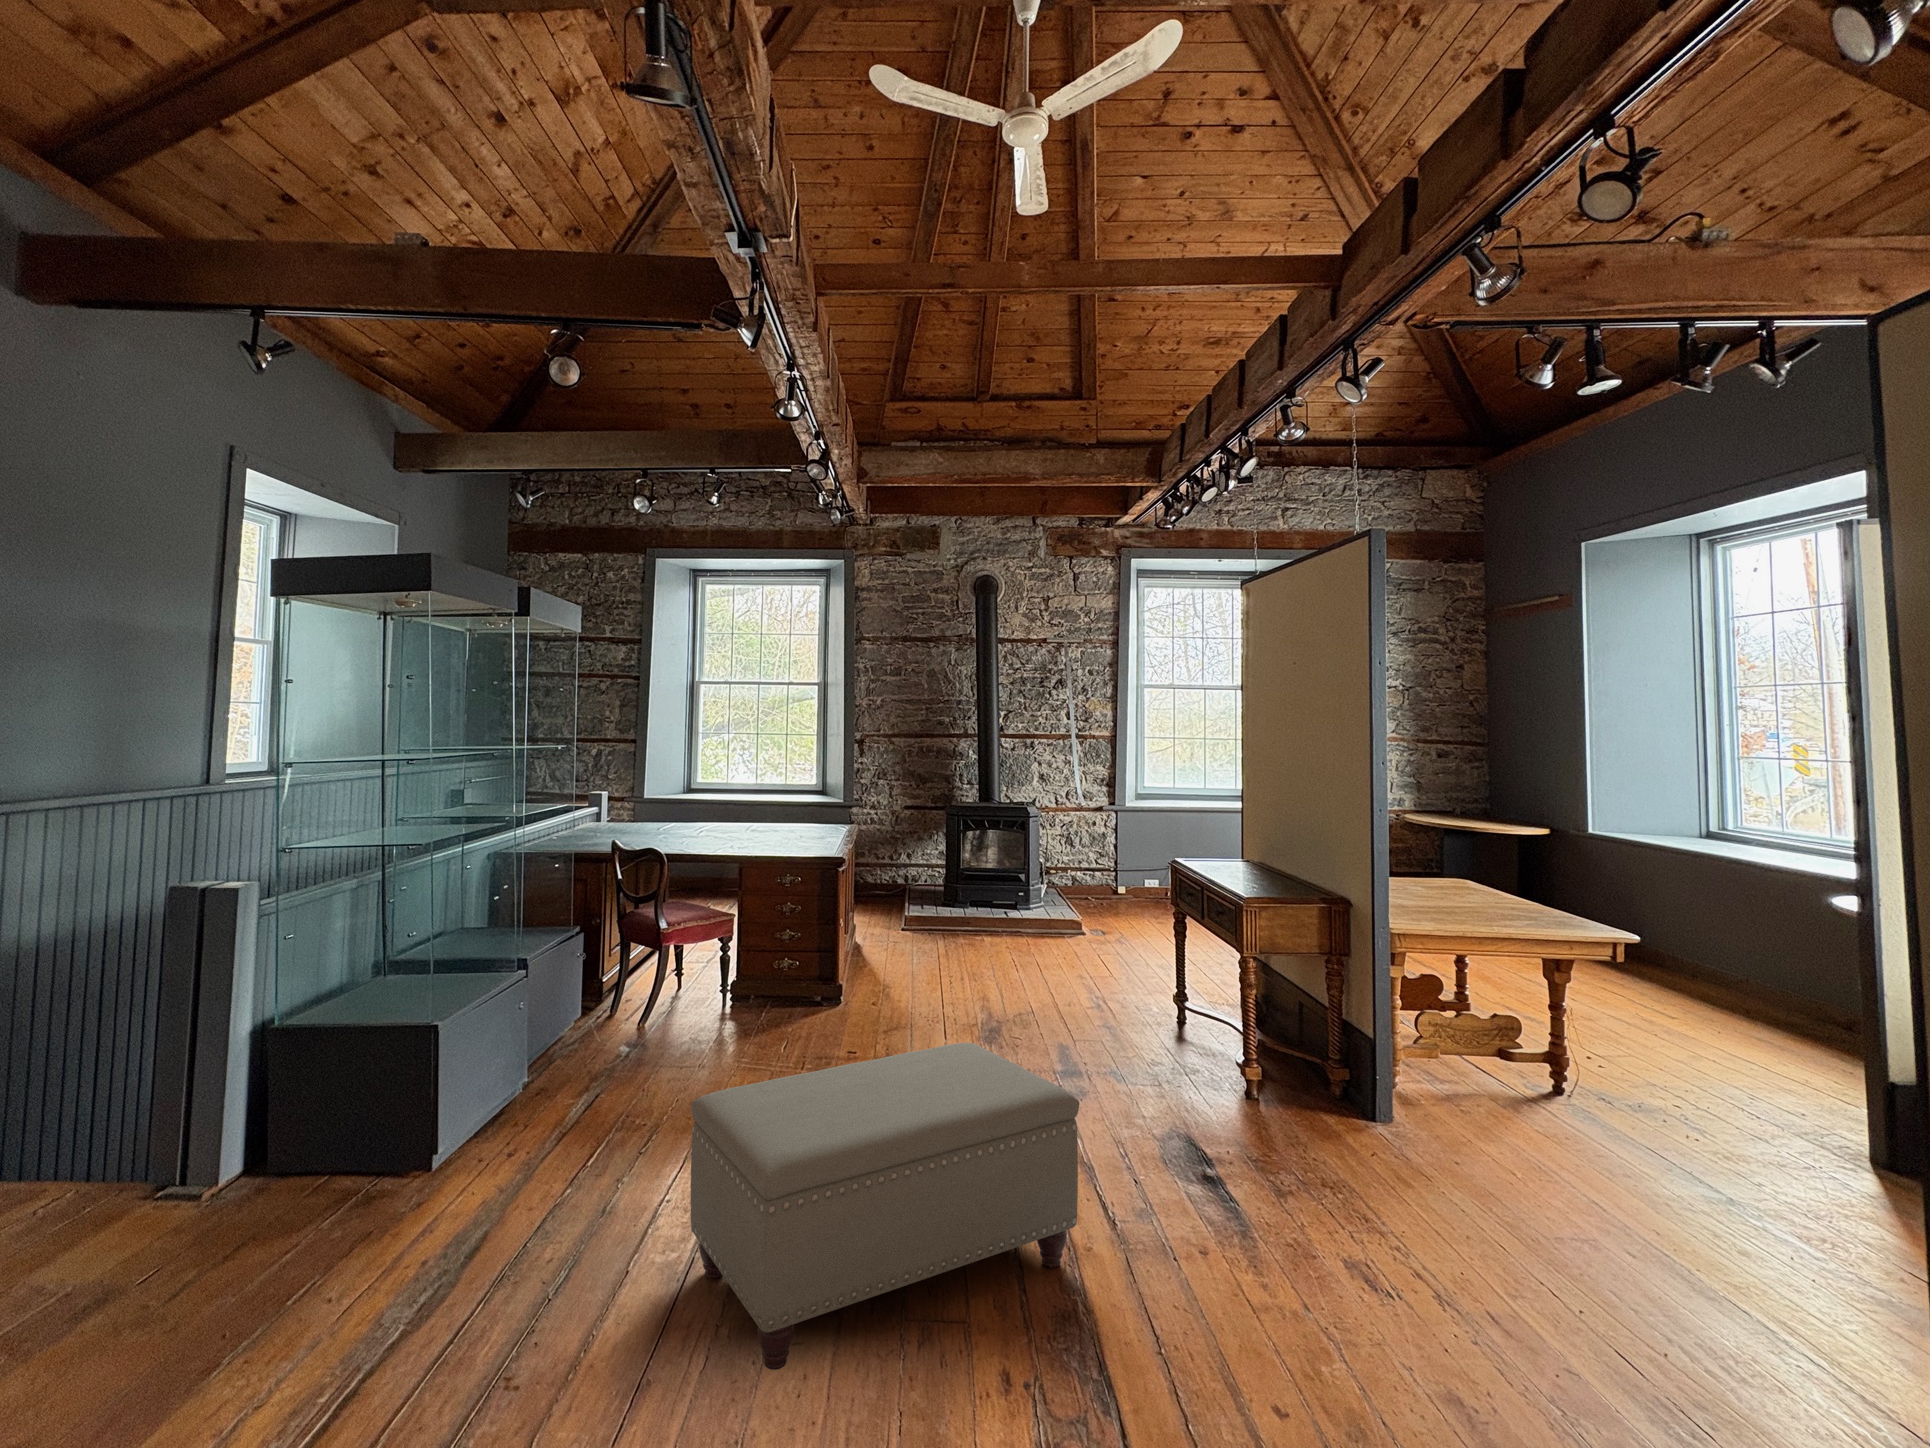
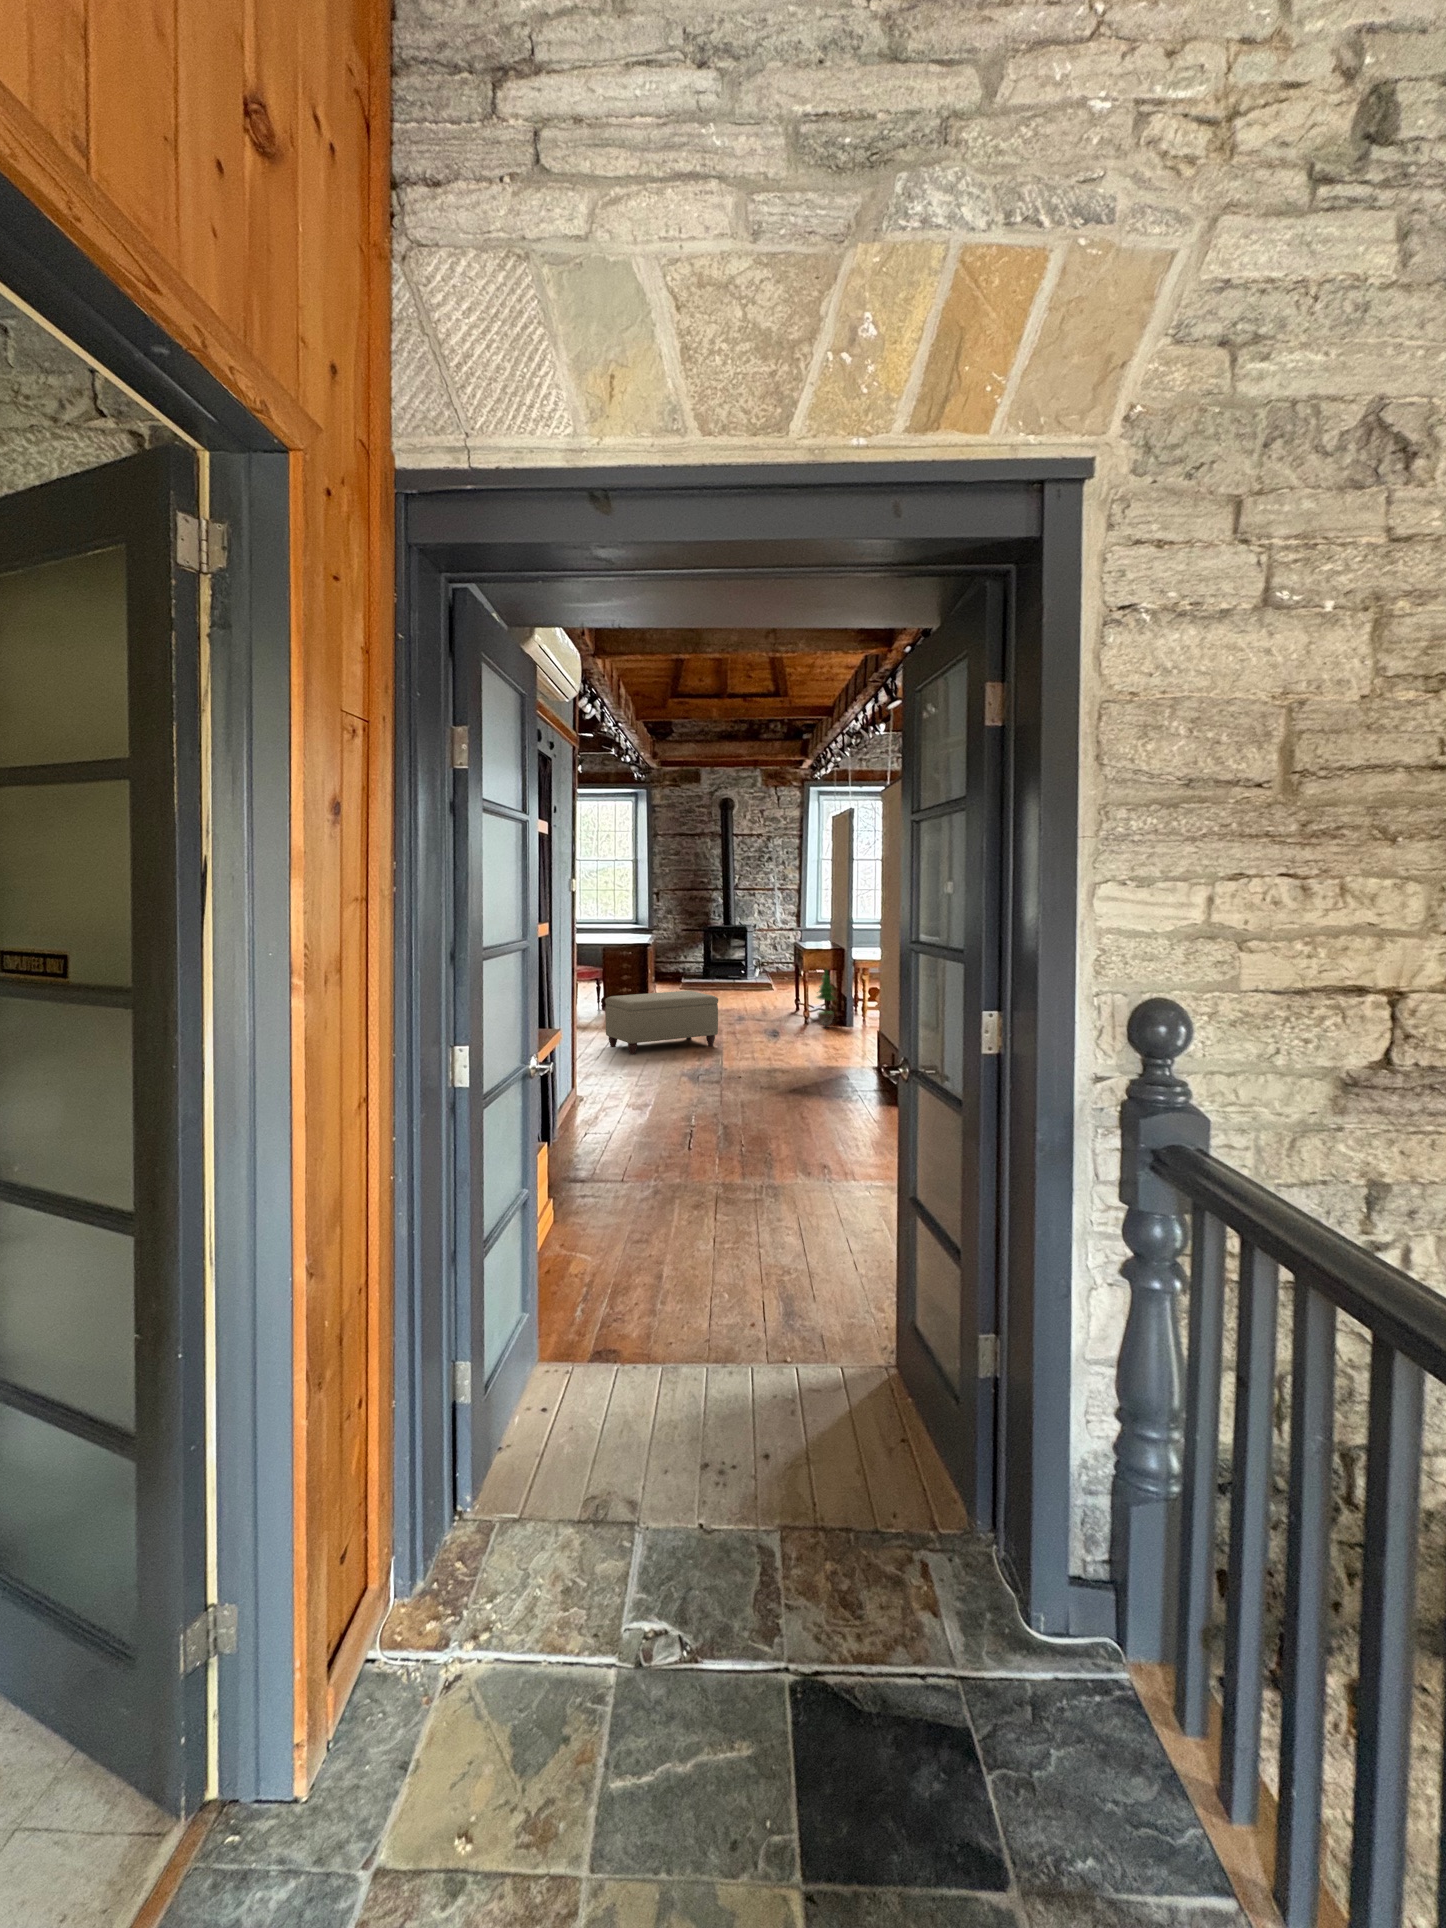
potted tree: none [1285,941,1346,1103] -> present [817,970,835,1026]

